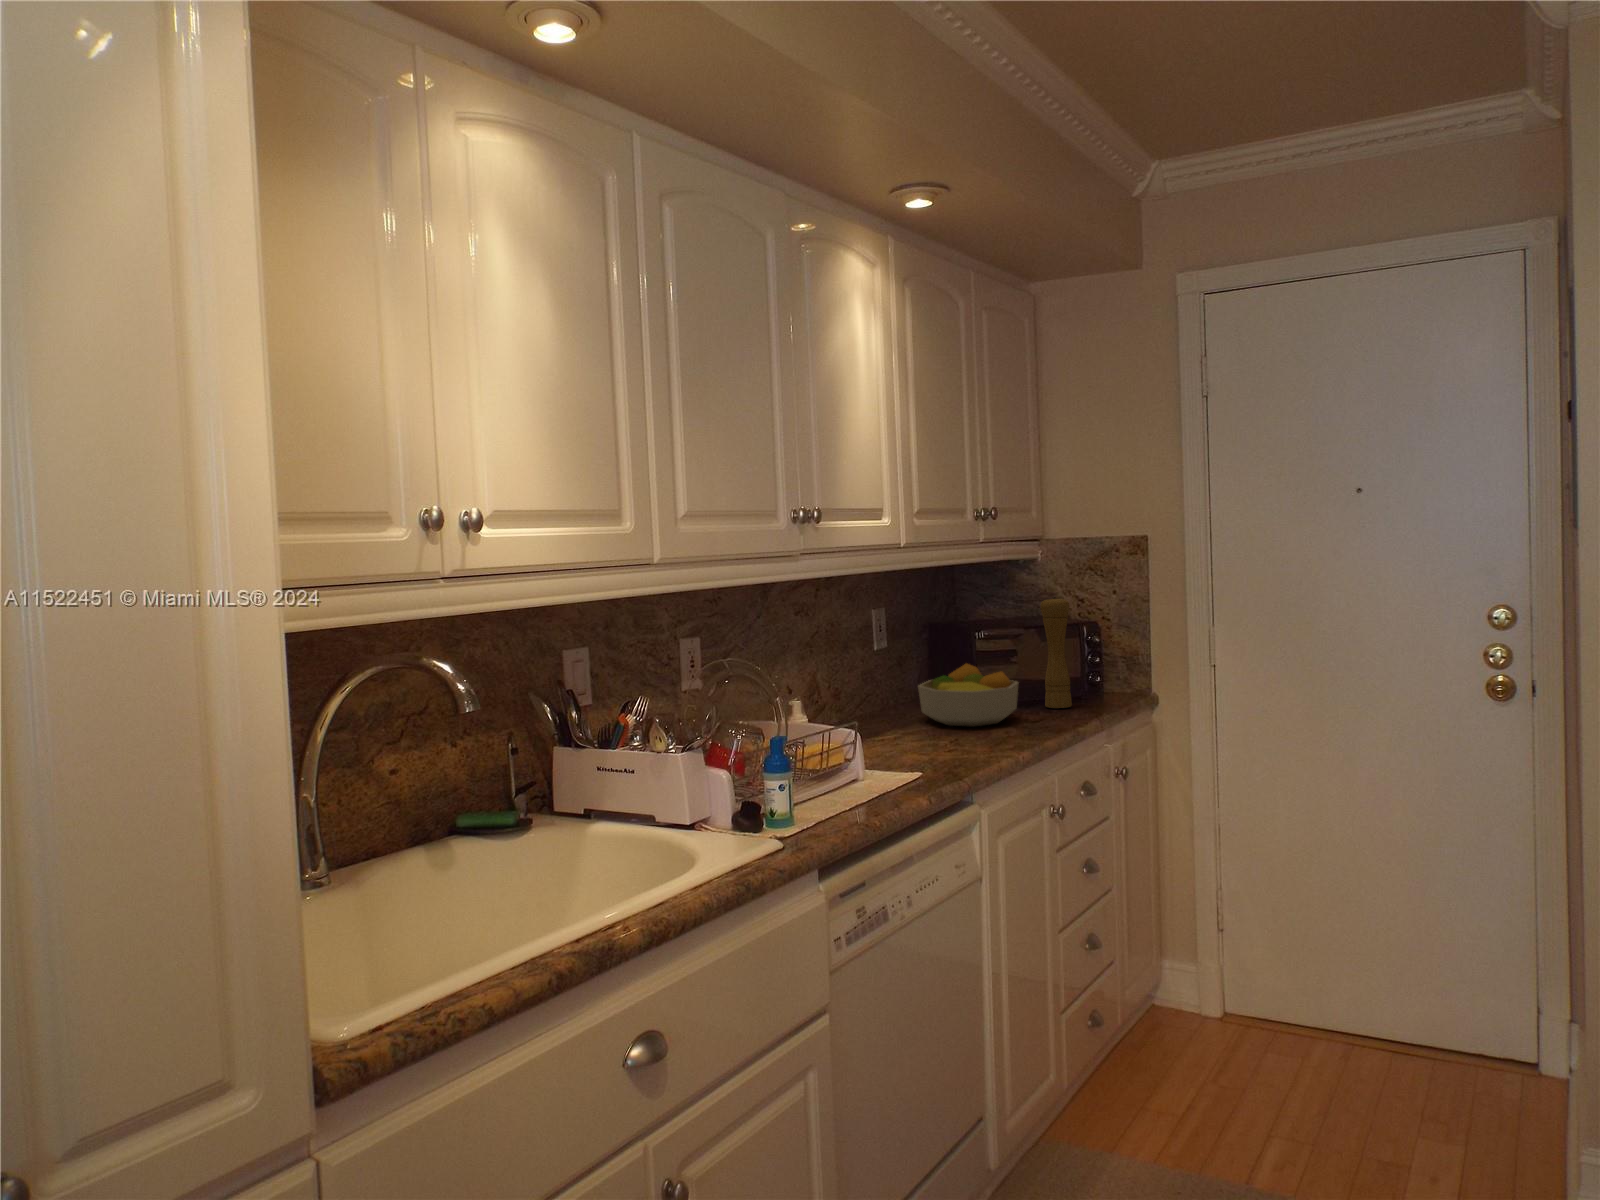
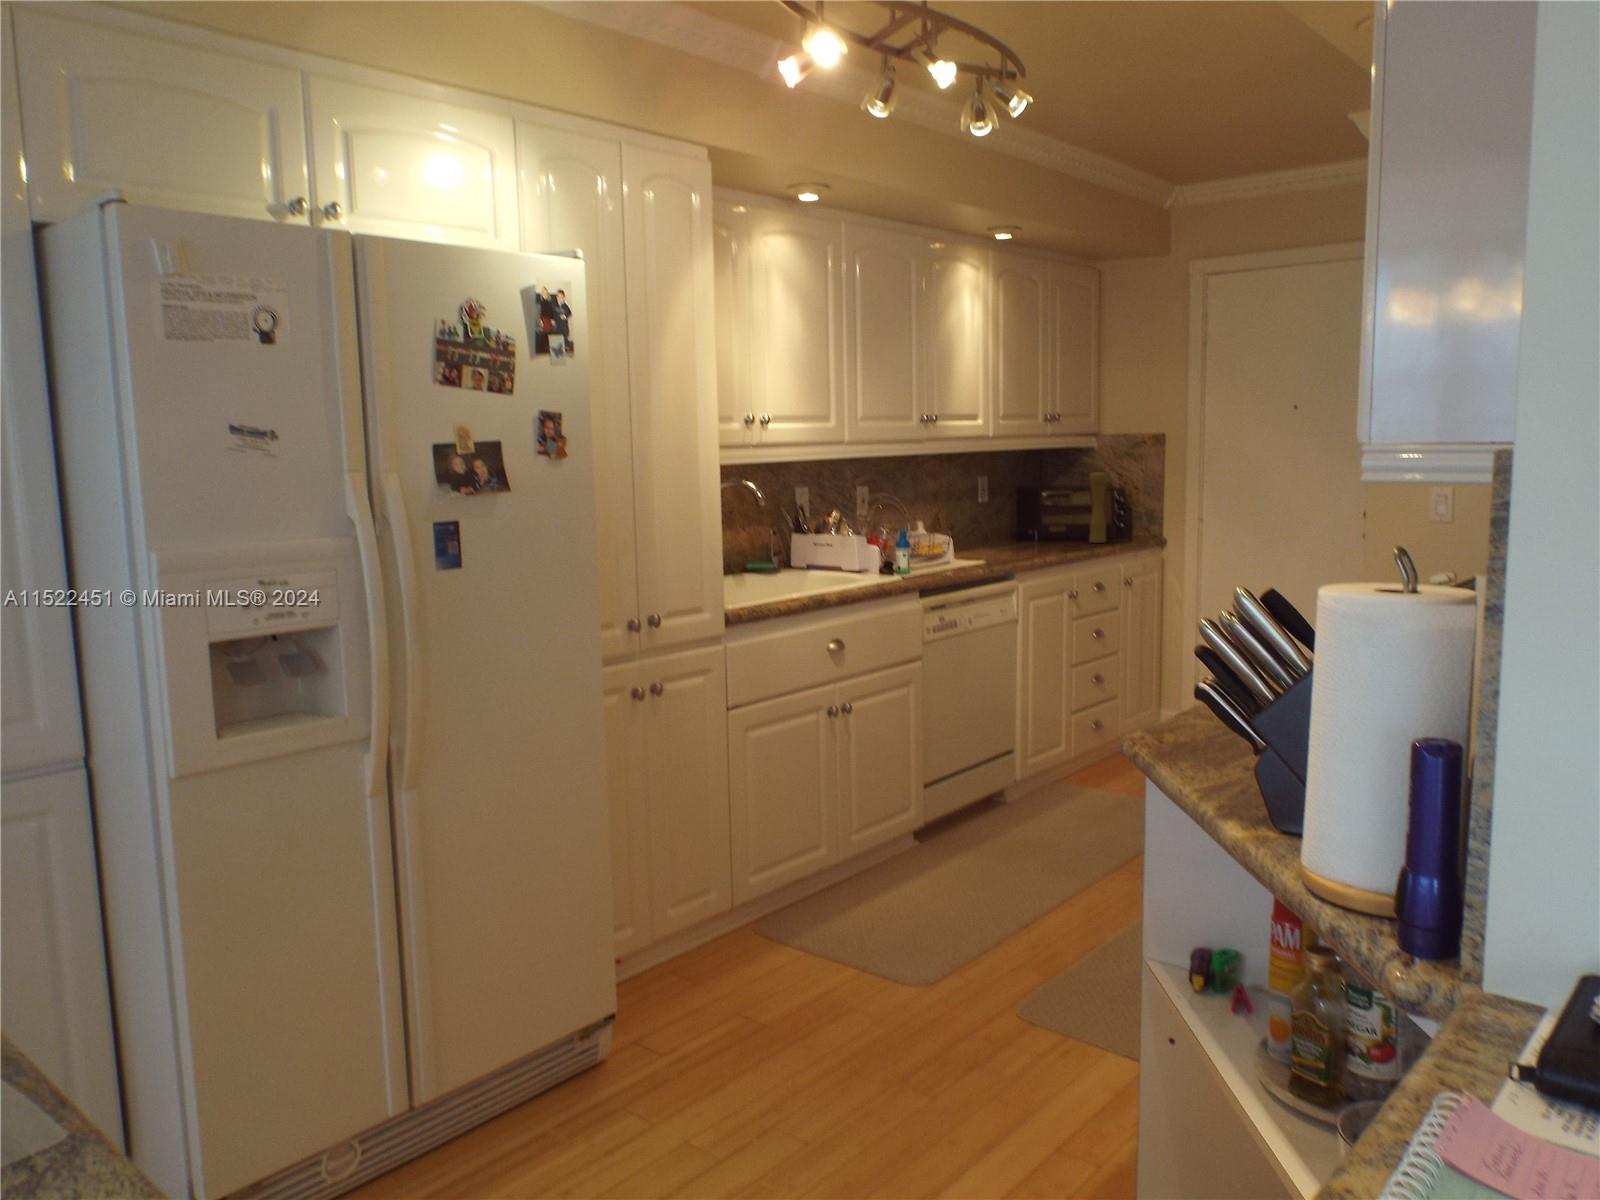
fruit bowl: present [918,664,1019,726] -> none [1003,512,1067,549]

